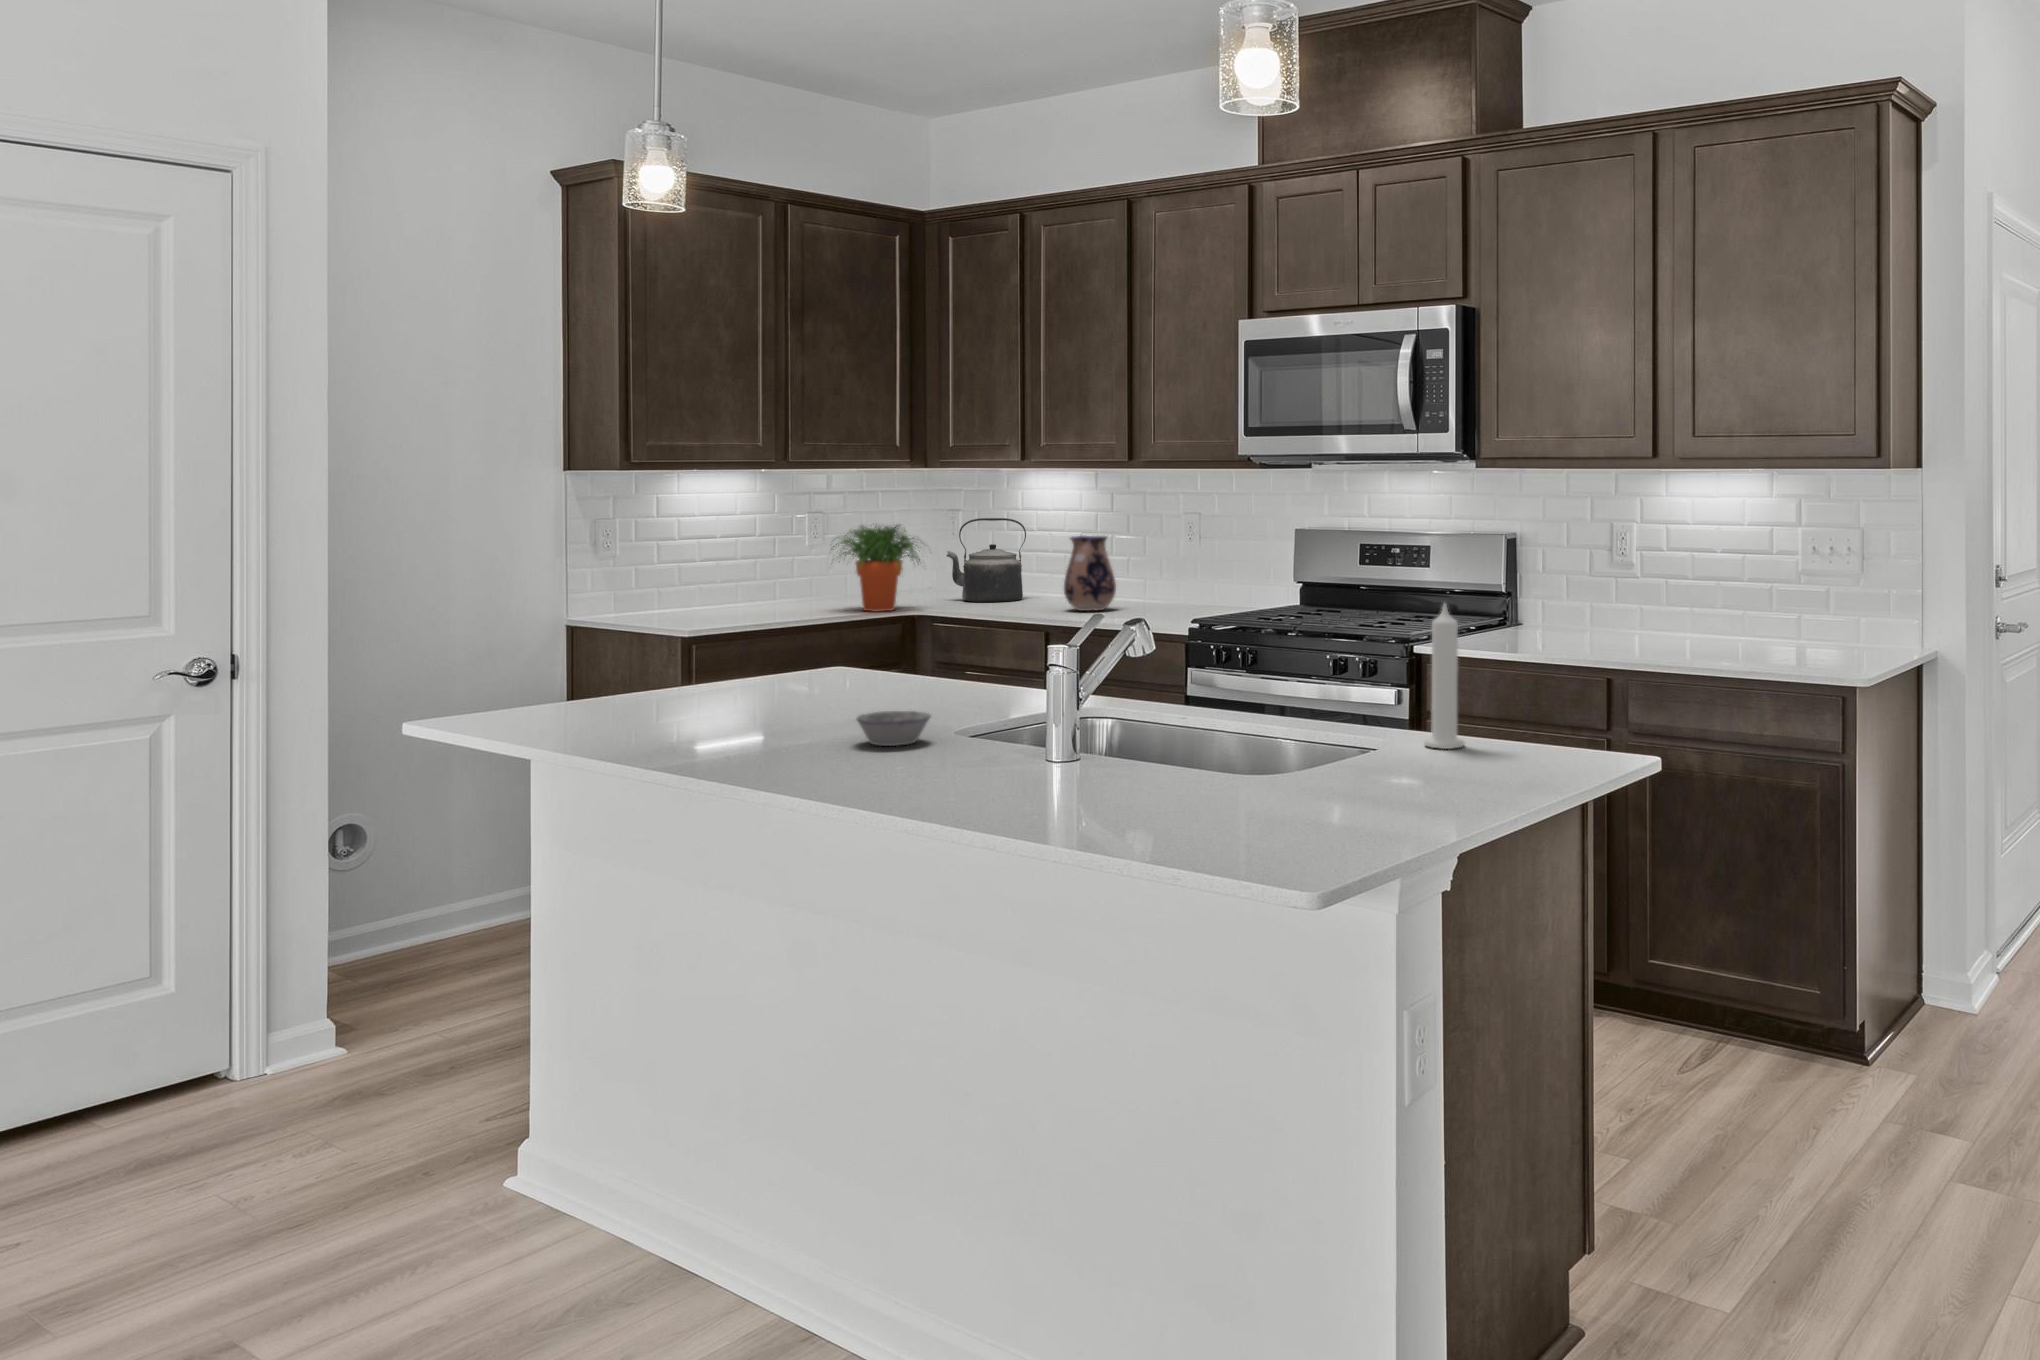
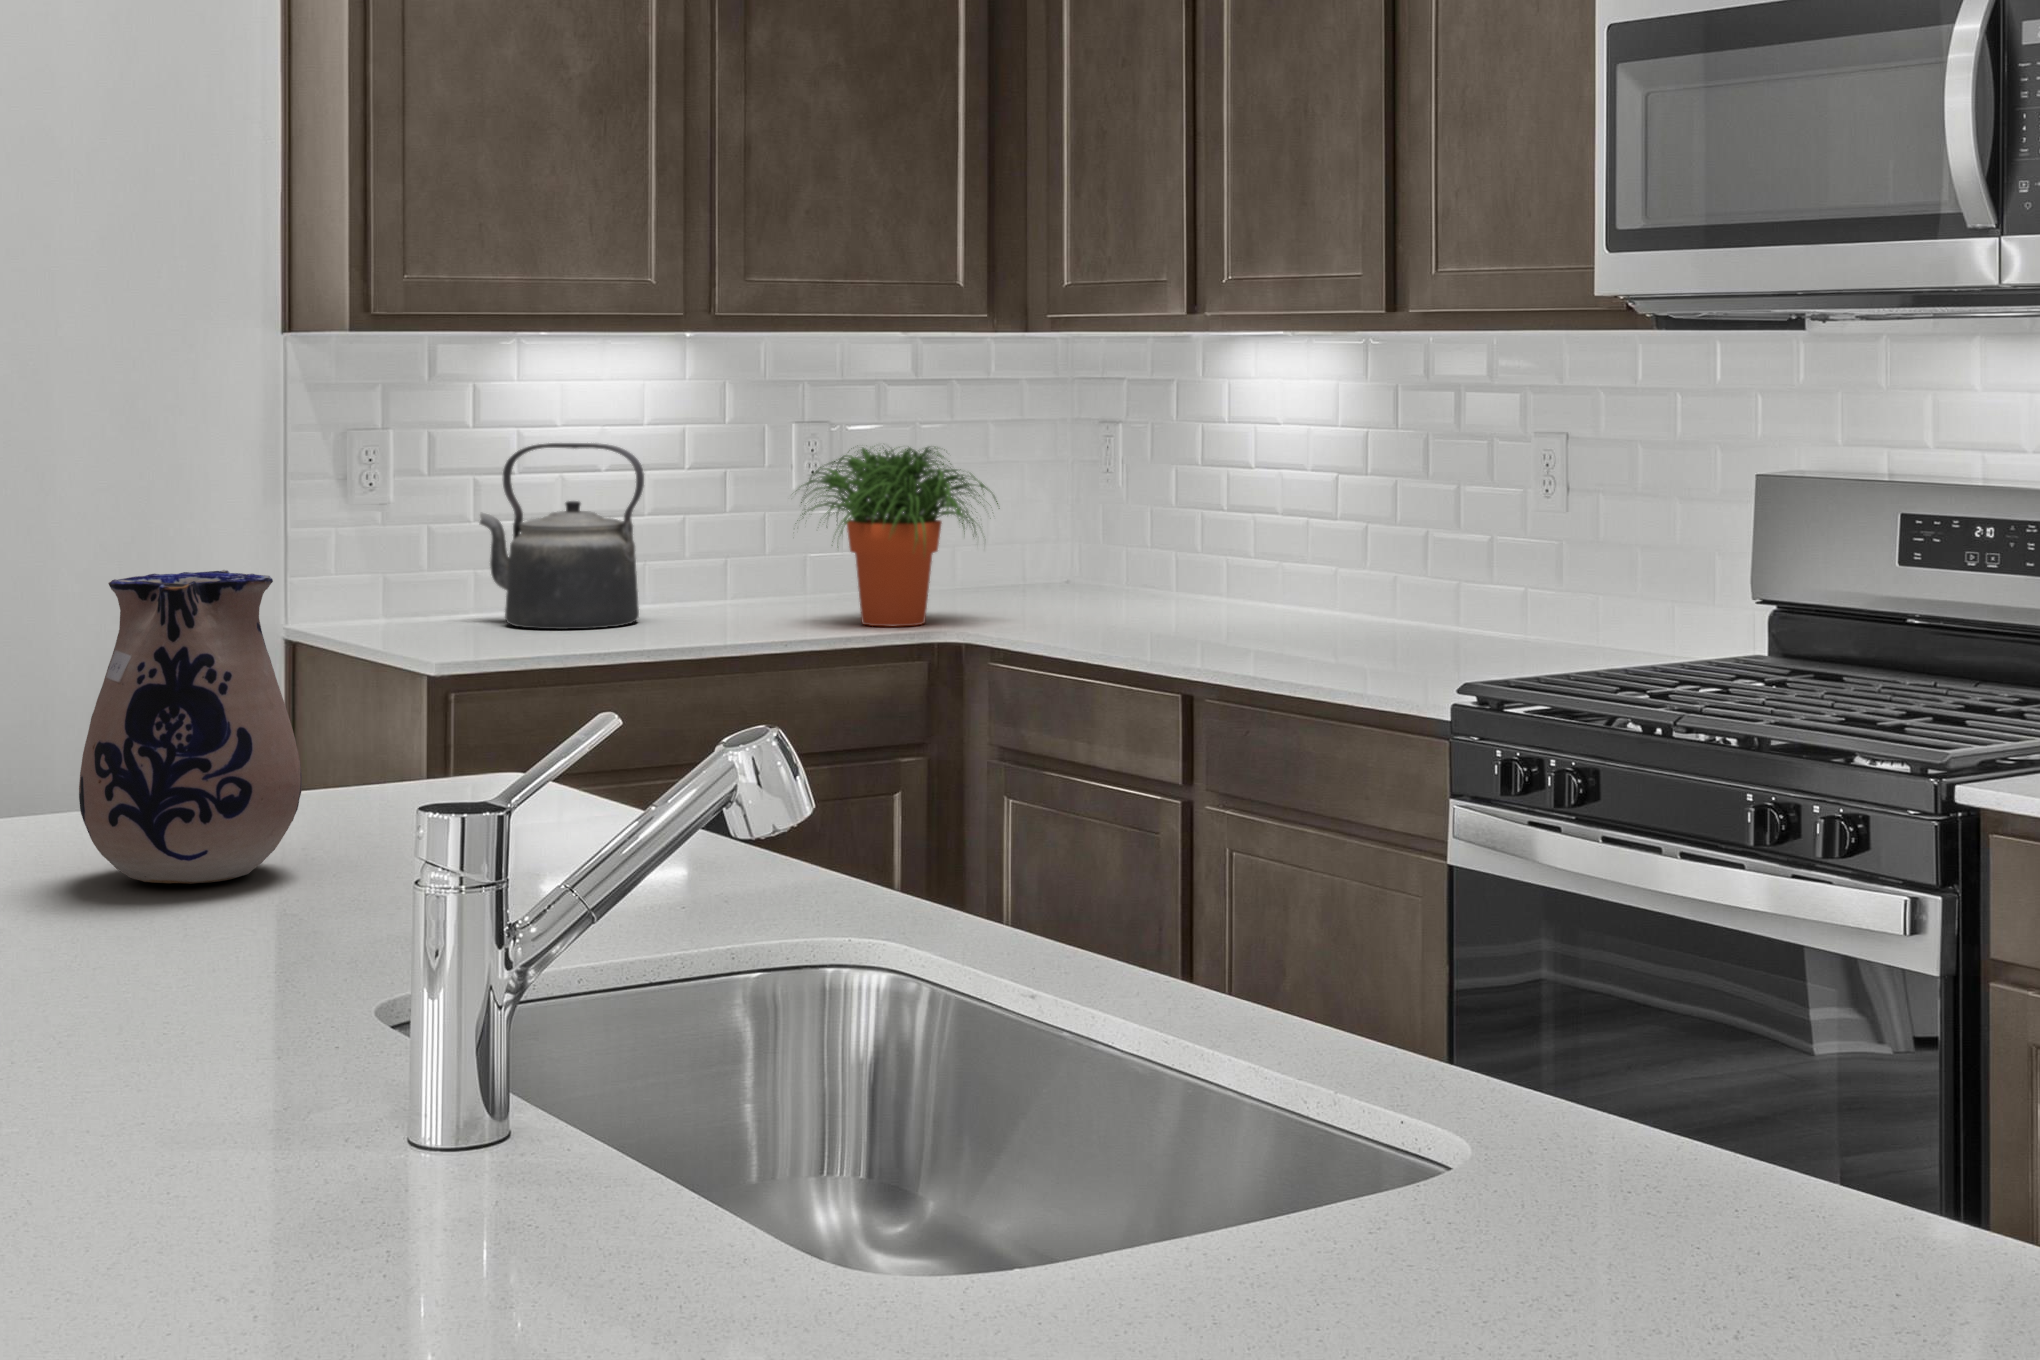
kettle: present [947,518,1026,602] -> present [480,443,644,629]
ceramic pitcher: present [1064,536,1116,611] -> present [79,570,302,884]
candle: present [1424,604,1464,749] -> none [1604,741,1748,1268]
bowl: present [857,711,931,746] -> none [30,949,248,1060]

